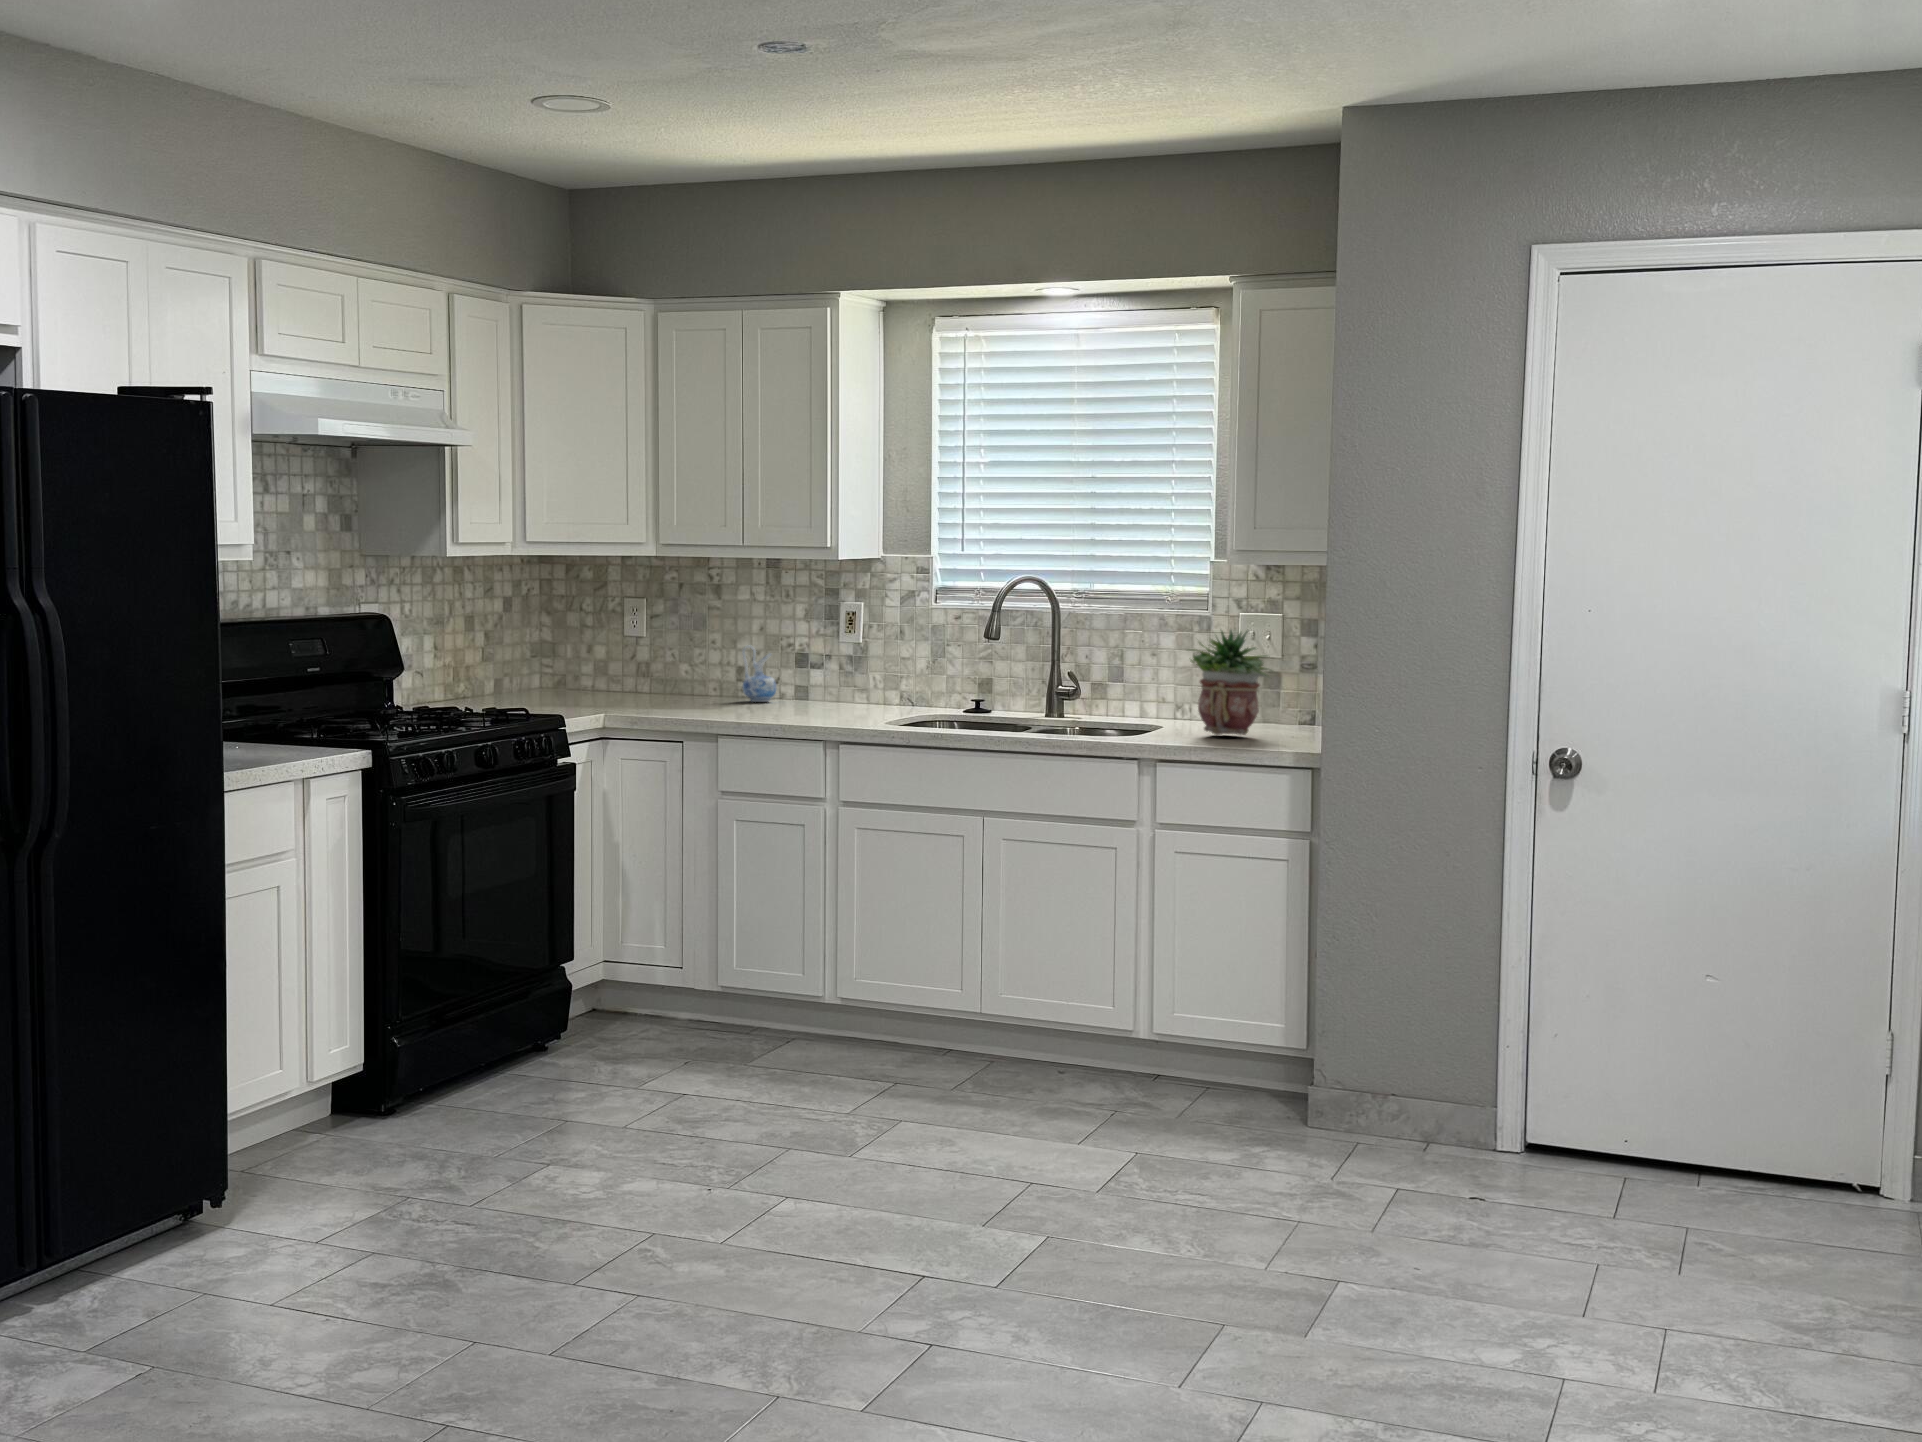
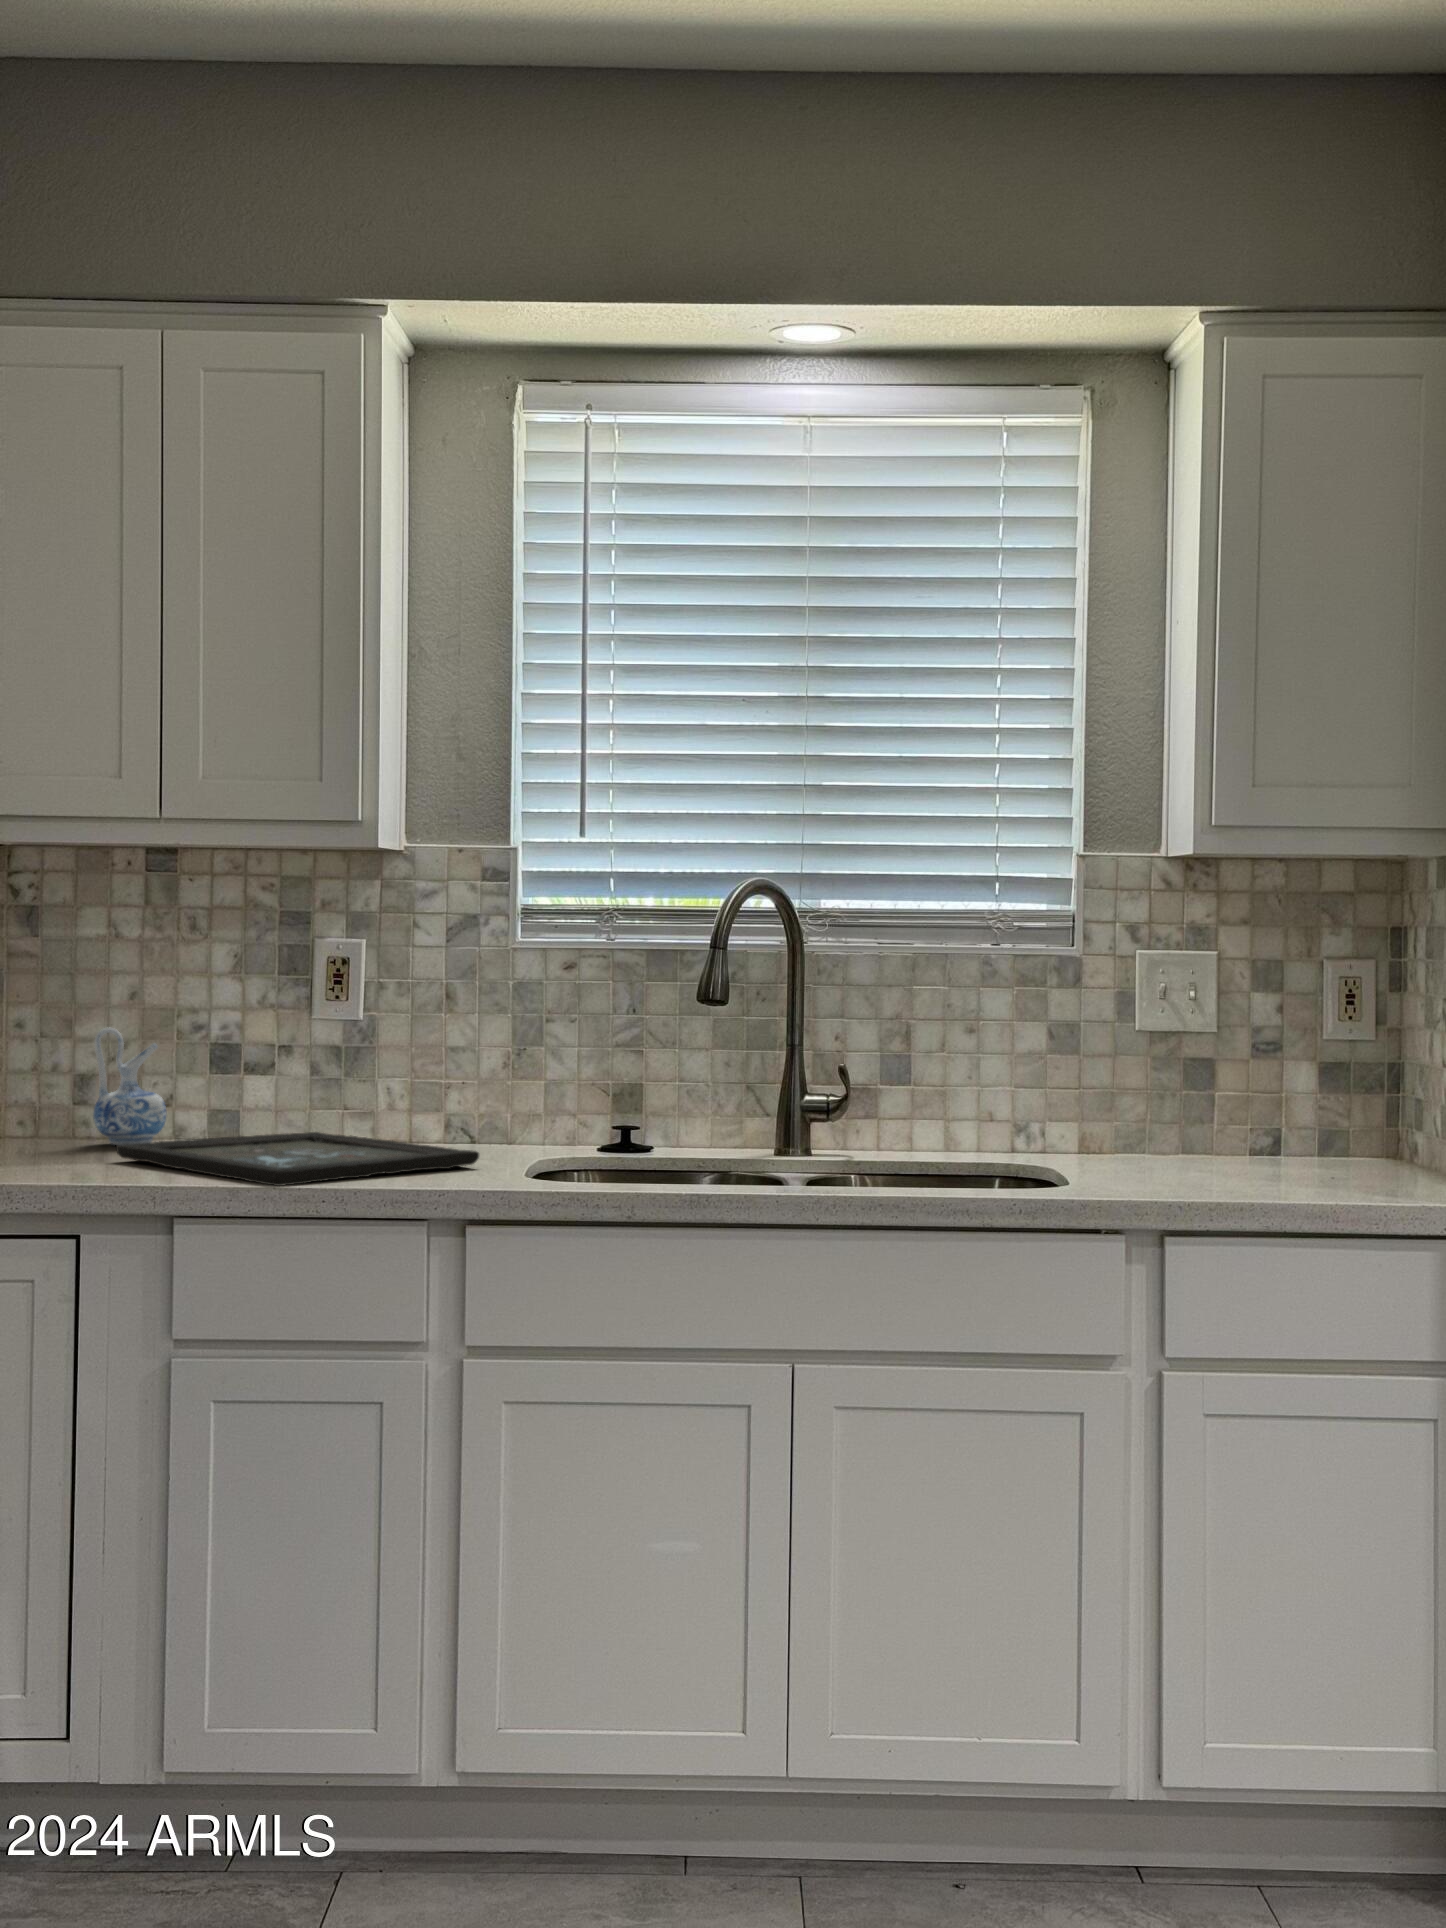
potted plant: present [1191,631,1272,735] -> none [1149,968,1332,1185]
tray: none [738,698,890,719] -> present [116,1132,479,1186]

